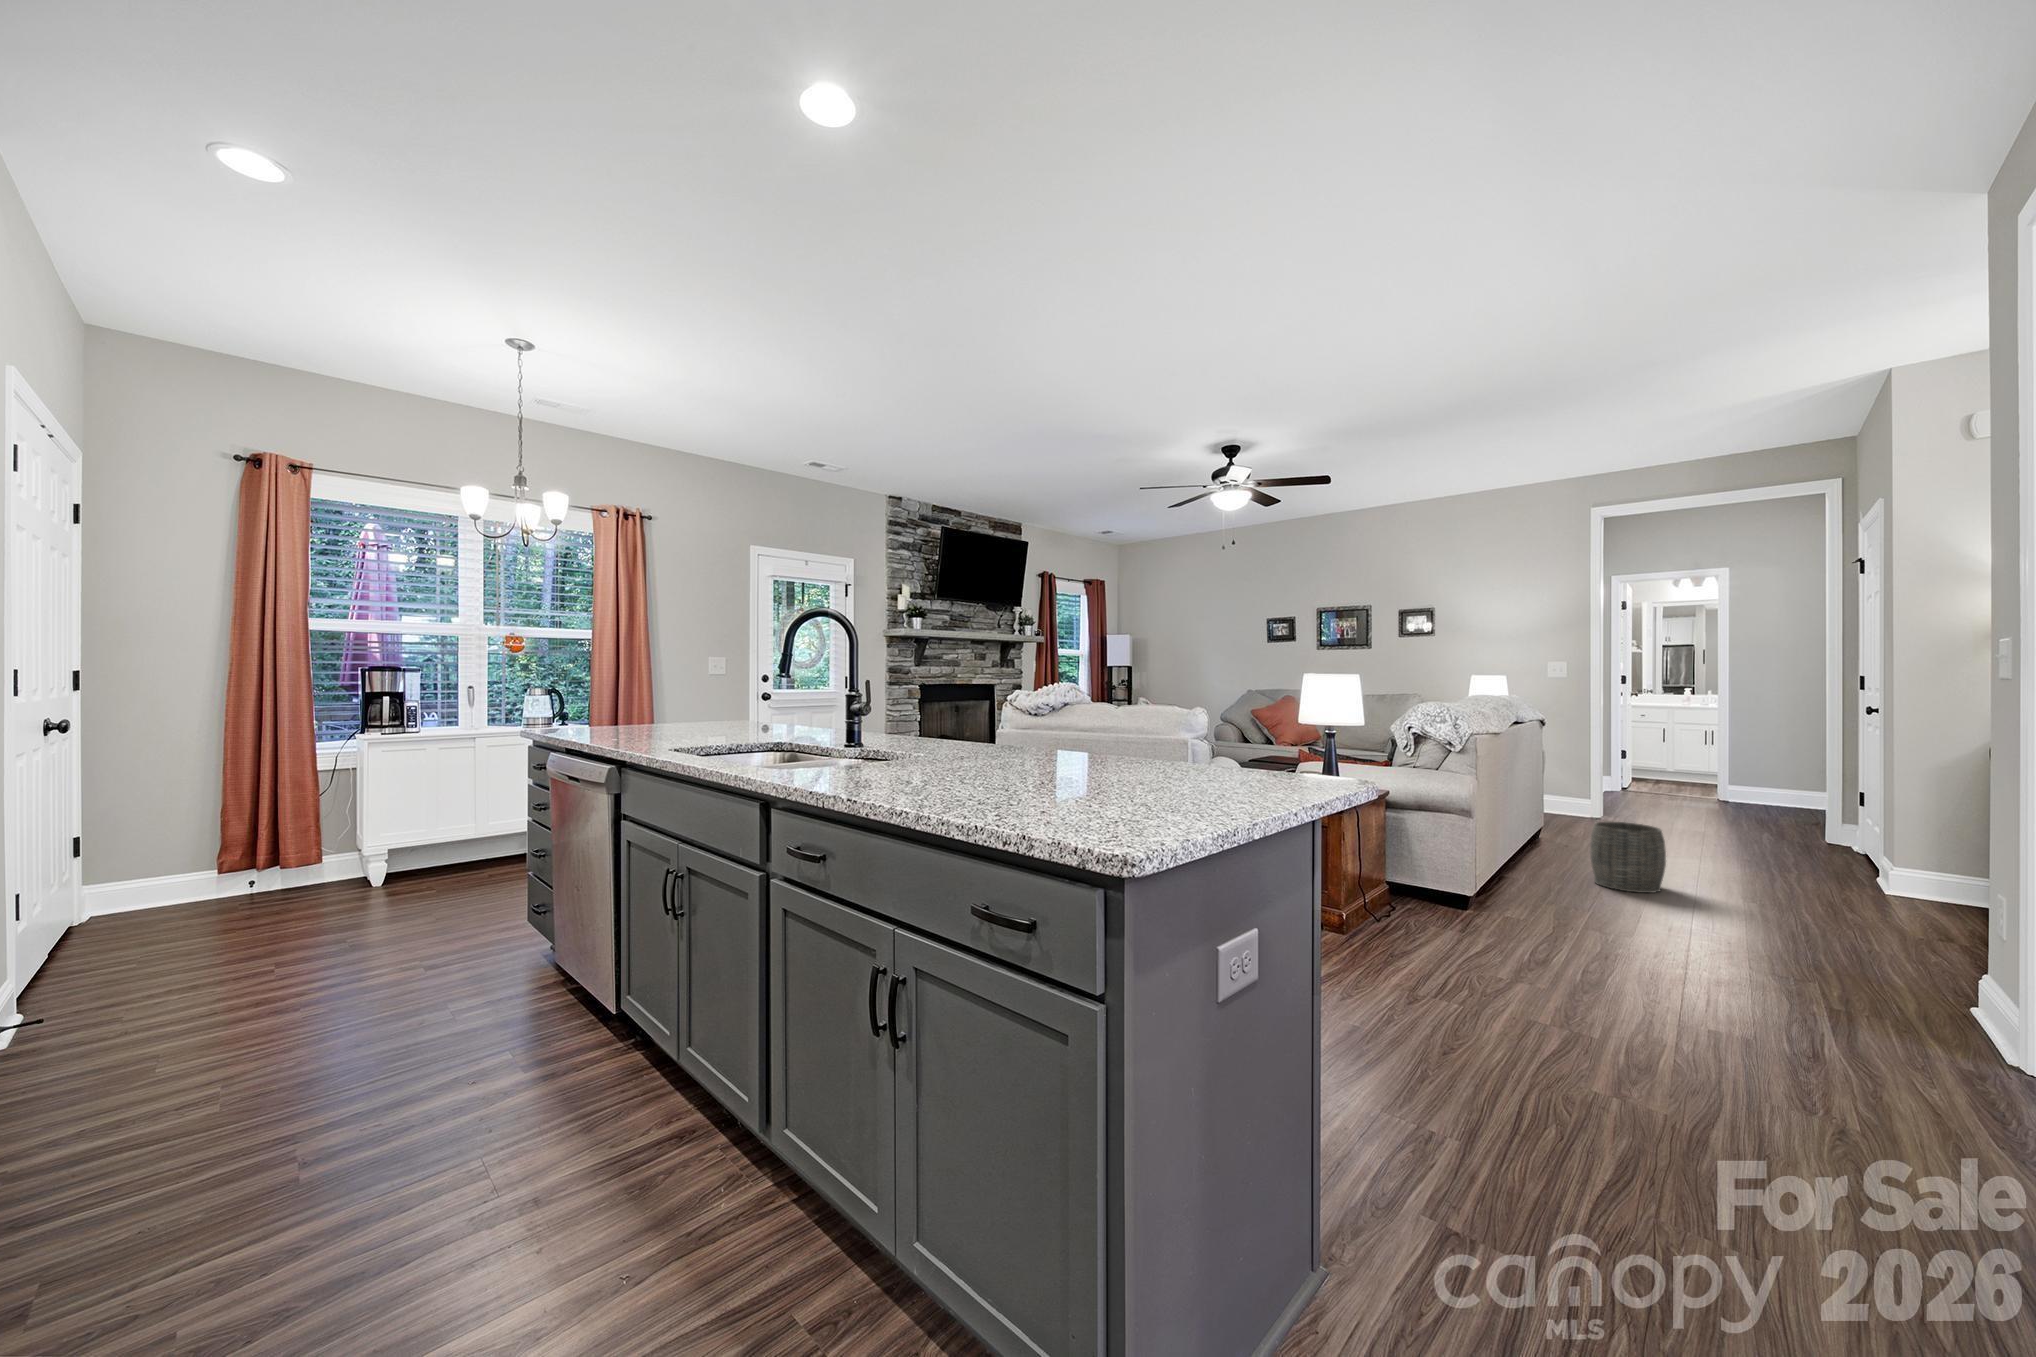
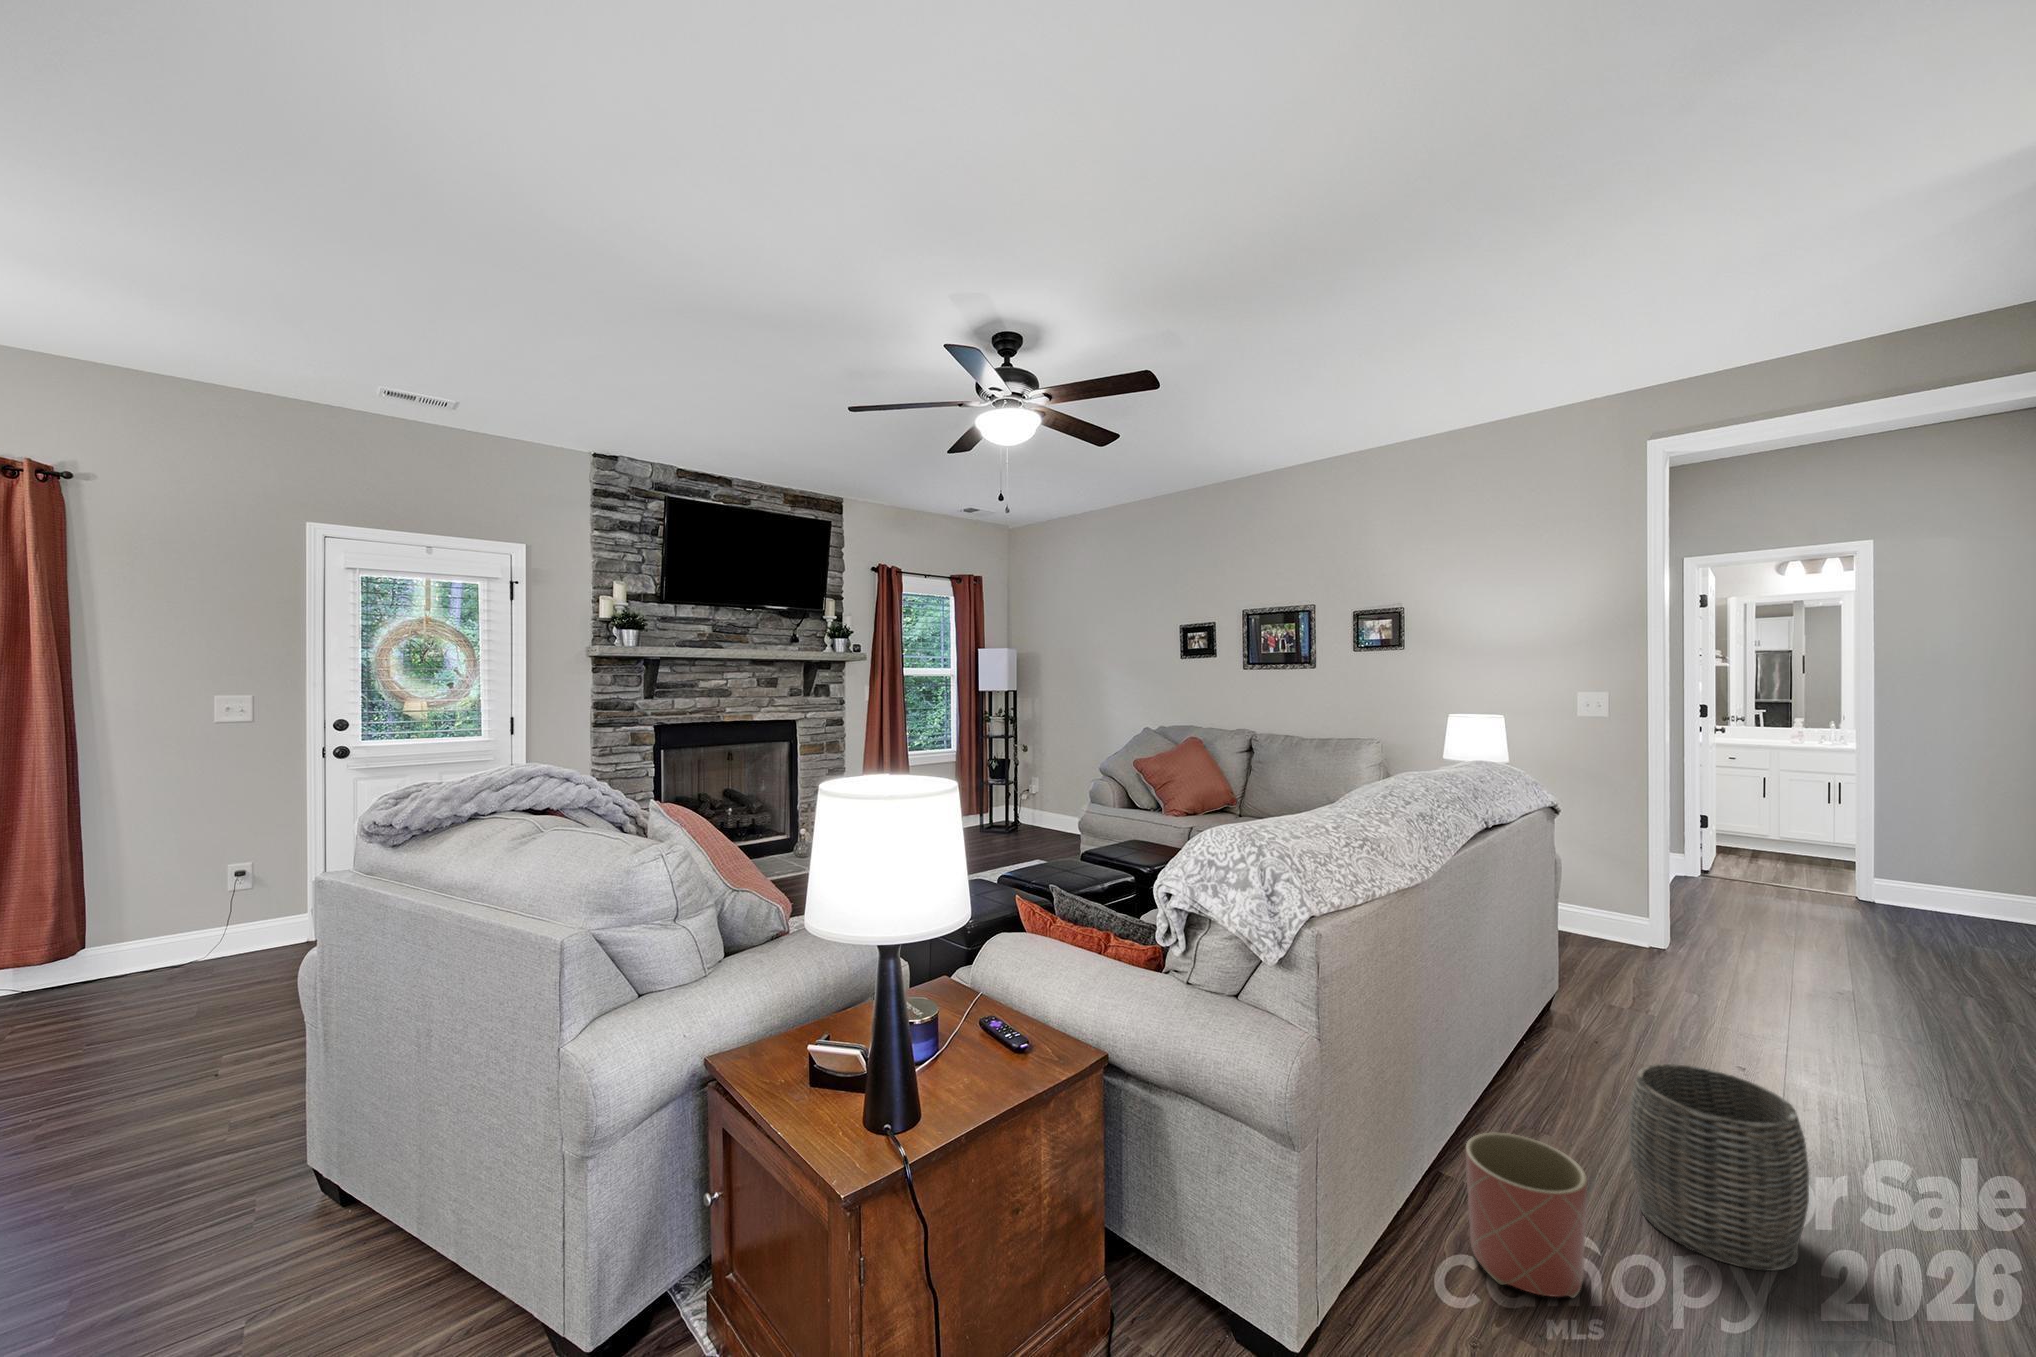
planter: none [1523,844,1576,899] -> present [1465,1133,1587,1298]

